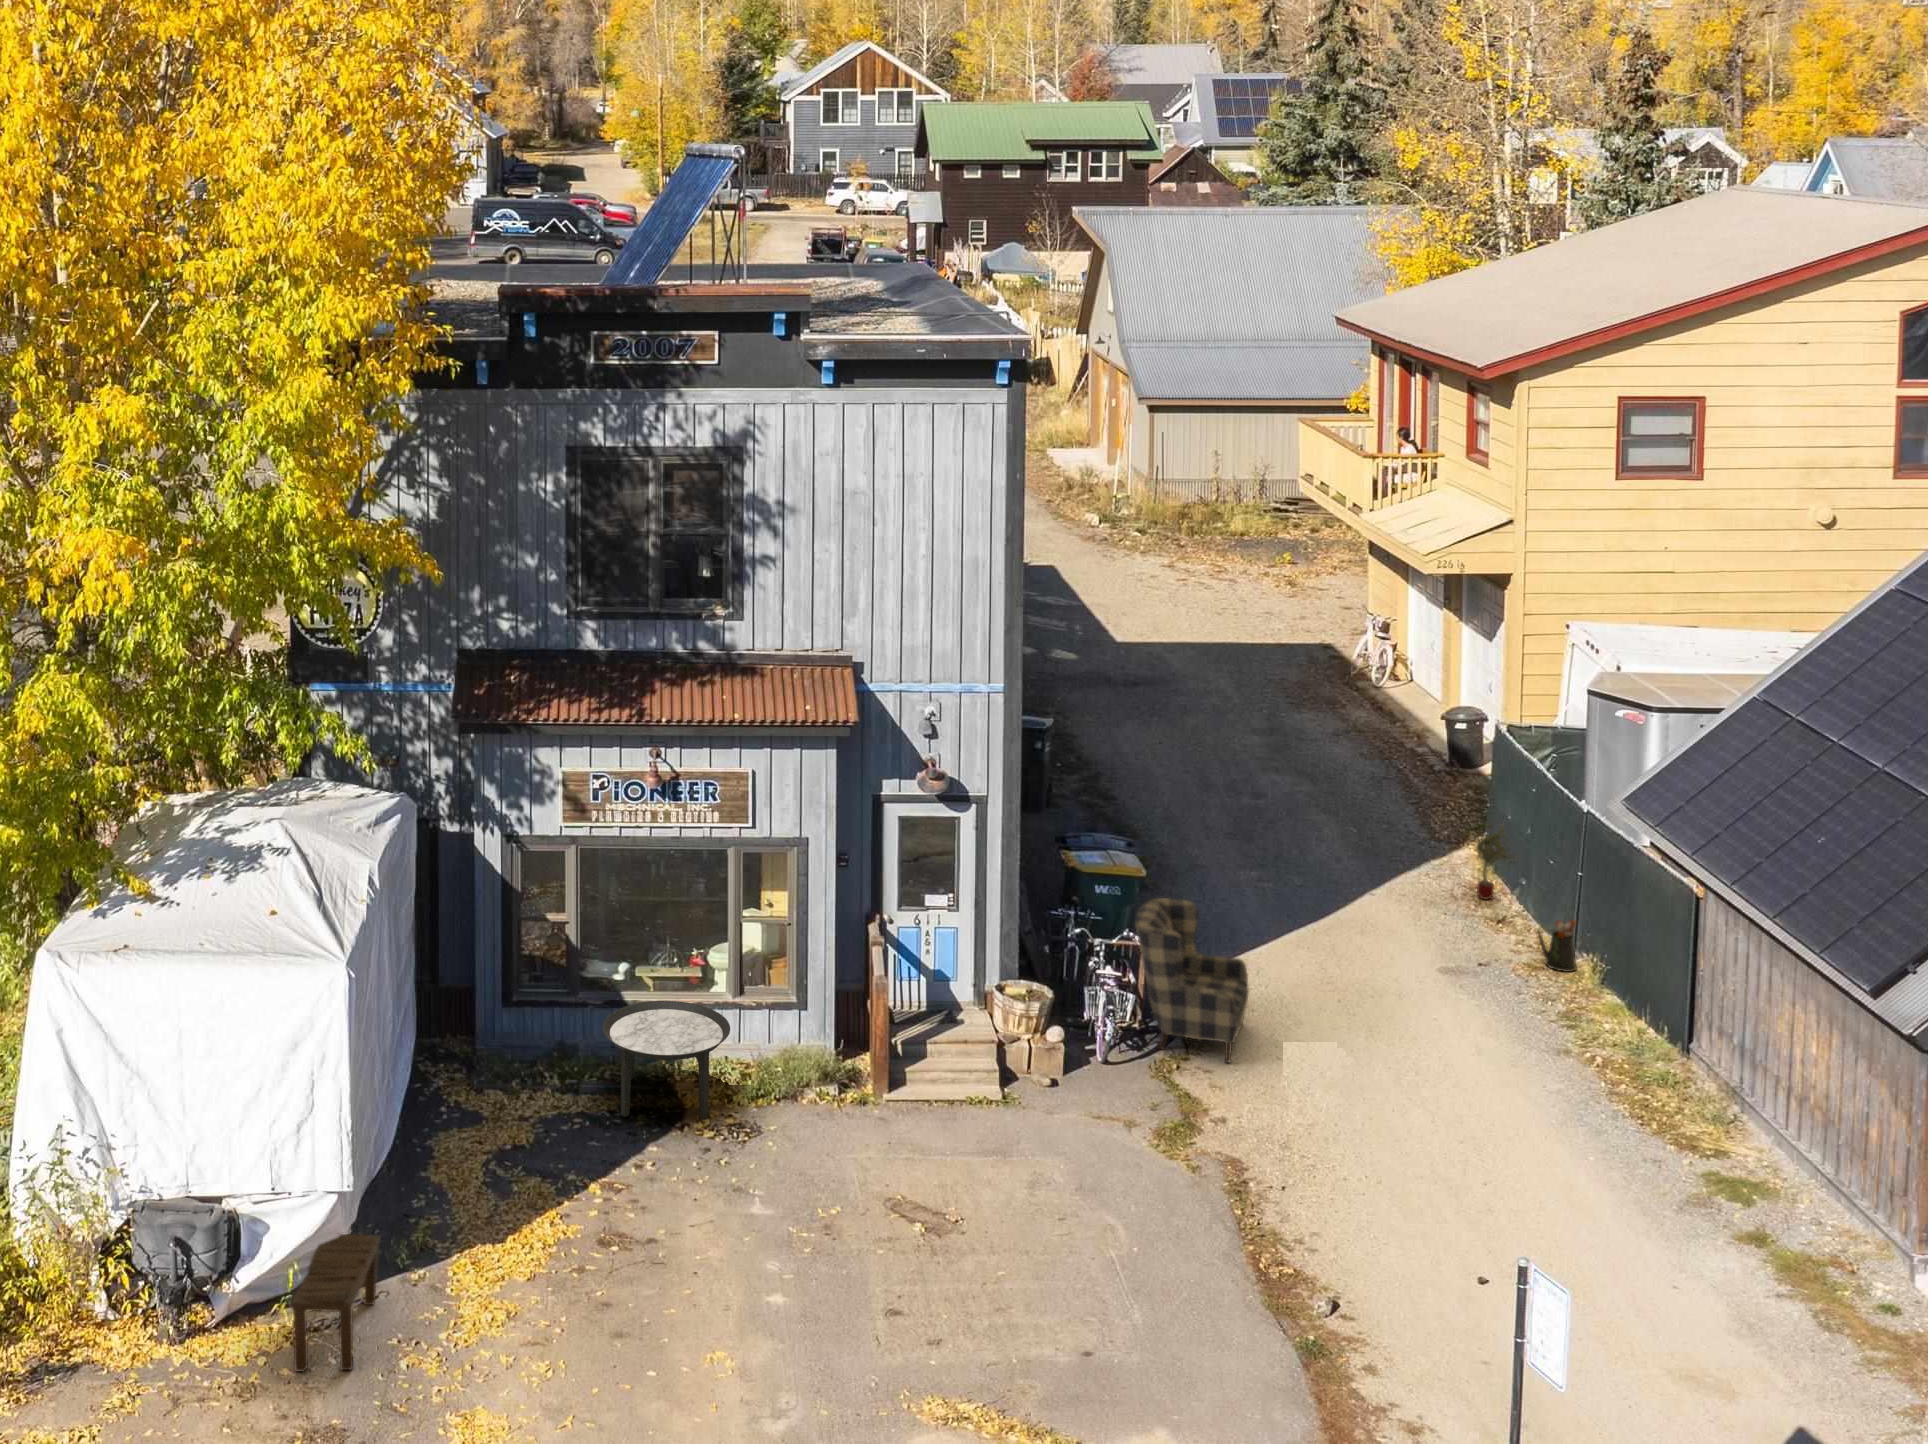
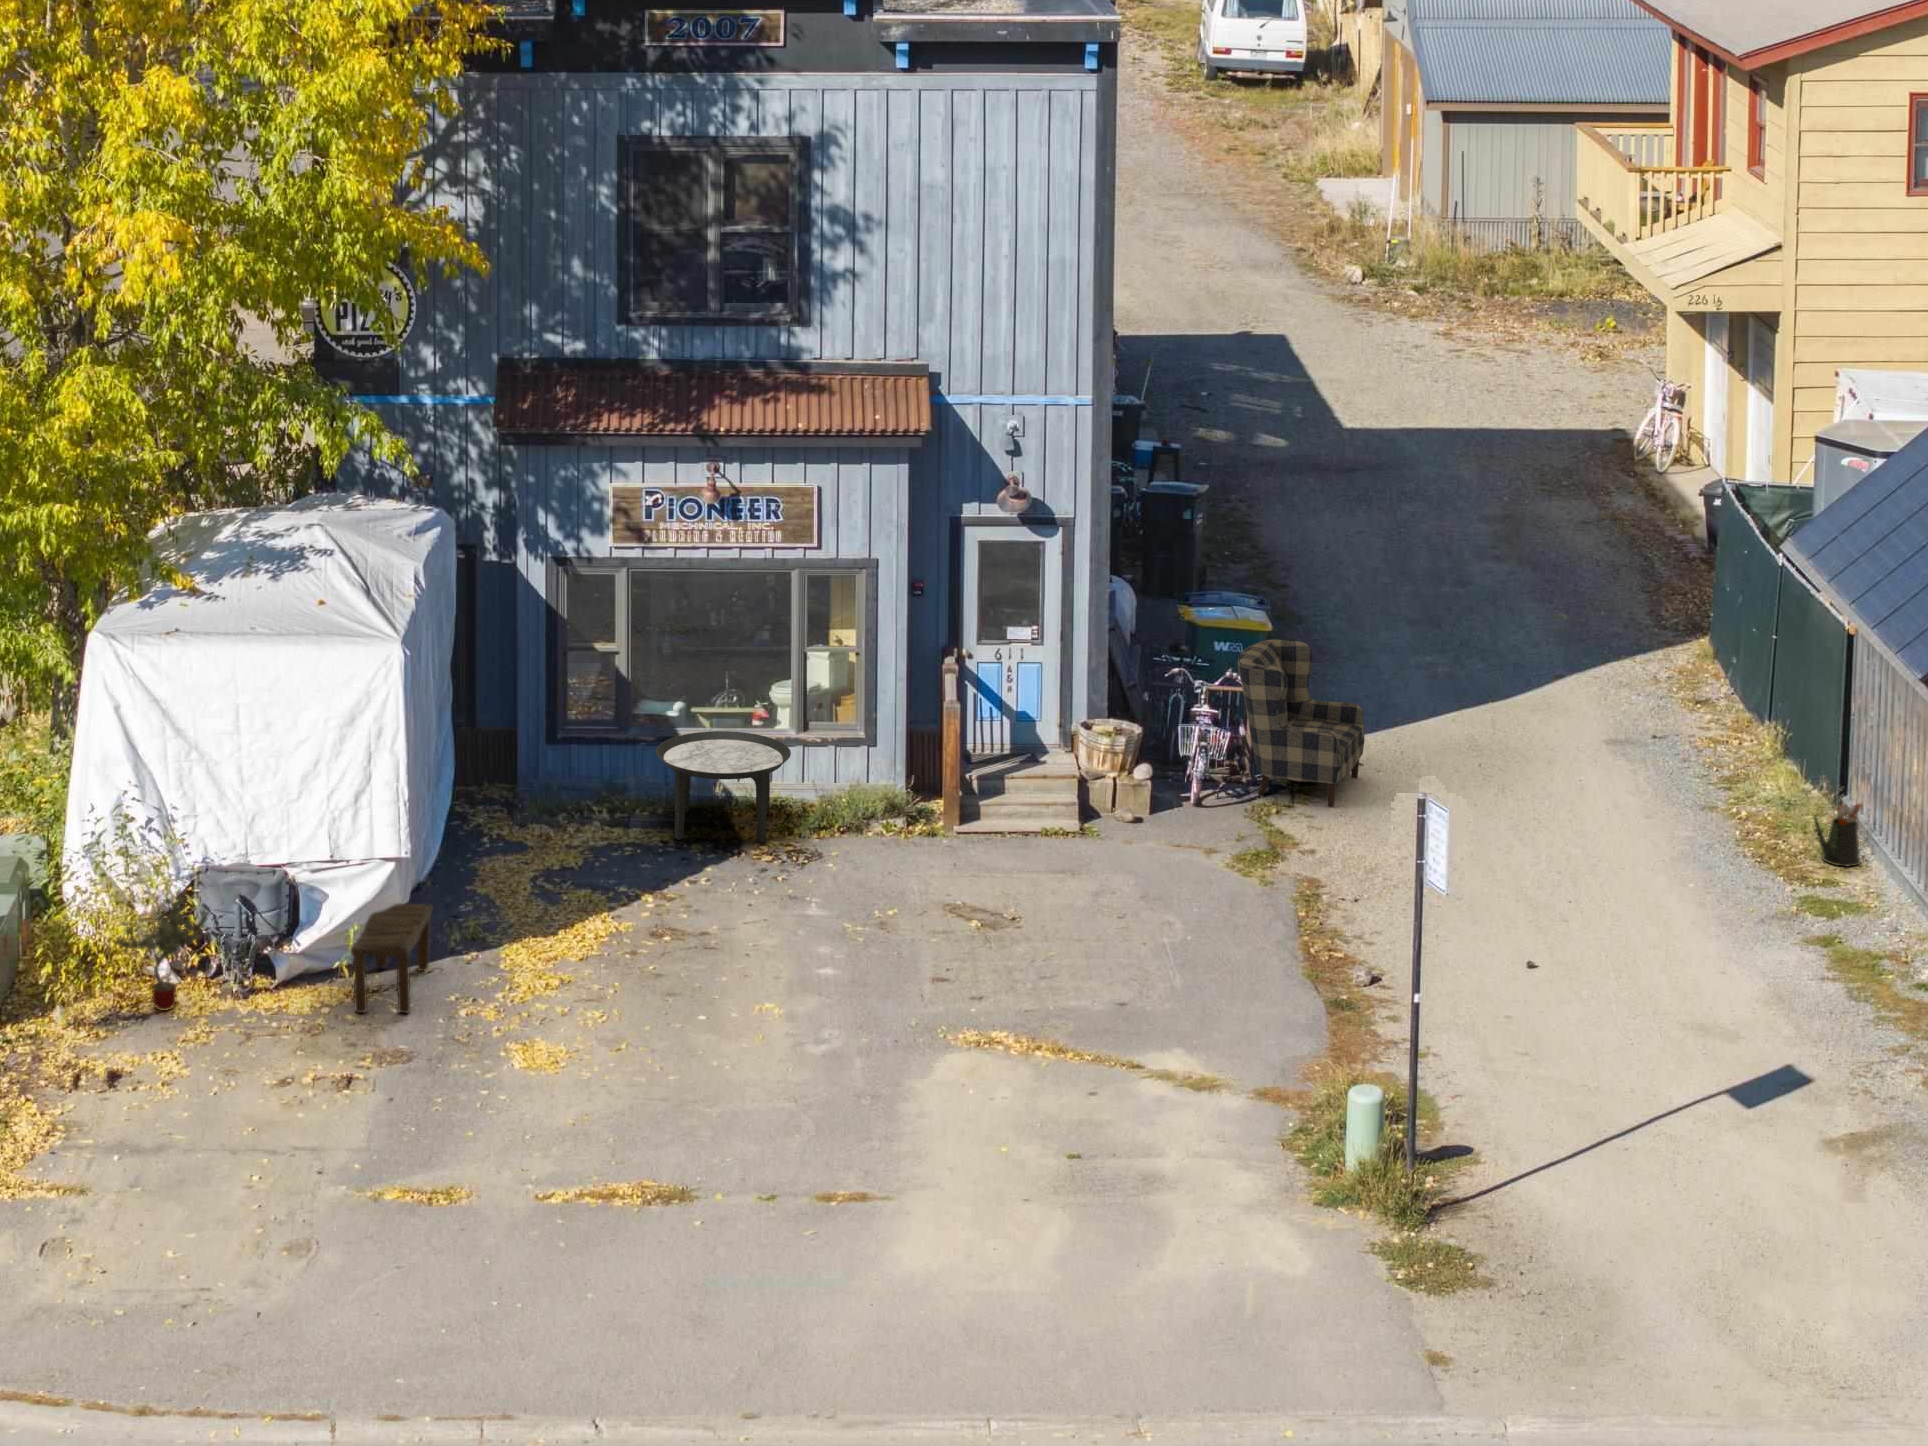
potted tree: present [1475,824,1517,899] -> present [115,888,209,1011]
watering can: present [1538,920,1584,972] -> present [1814,803,1871,866]

